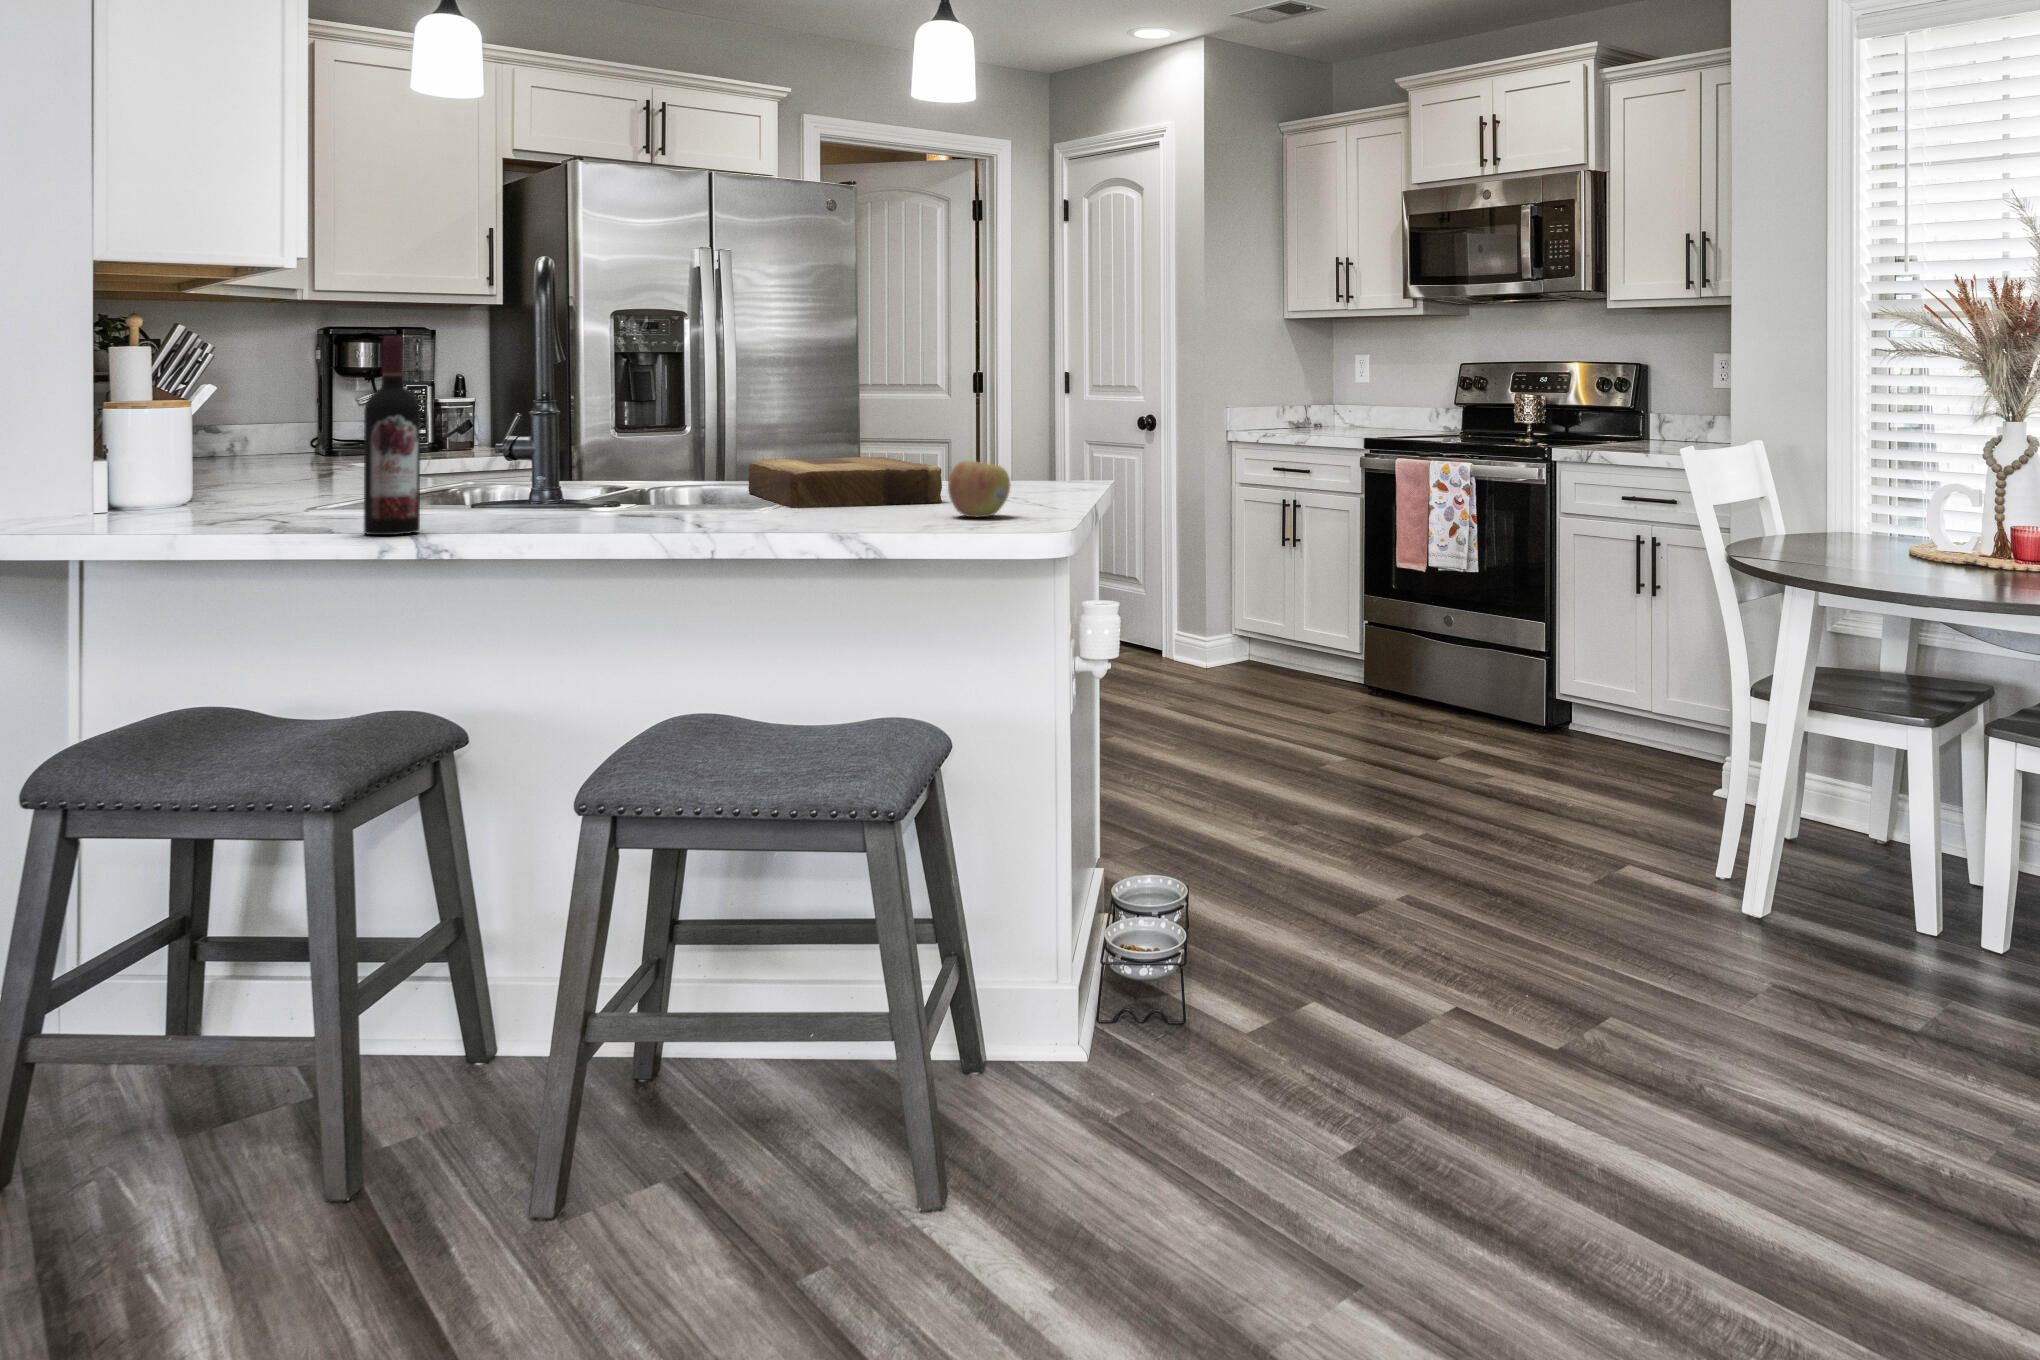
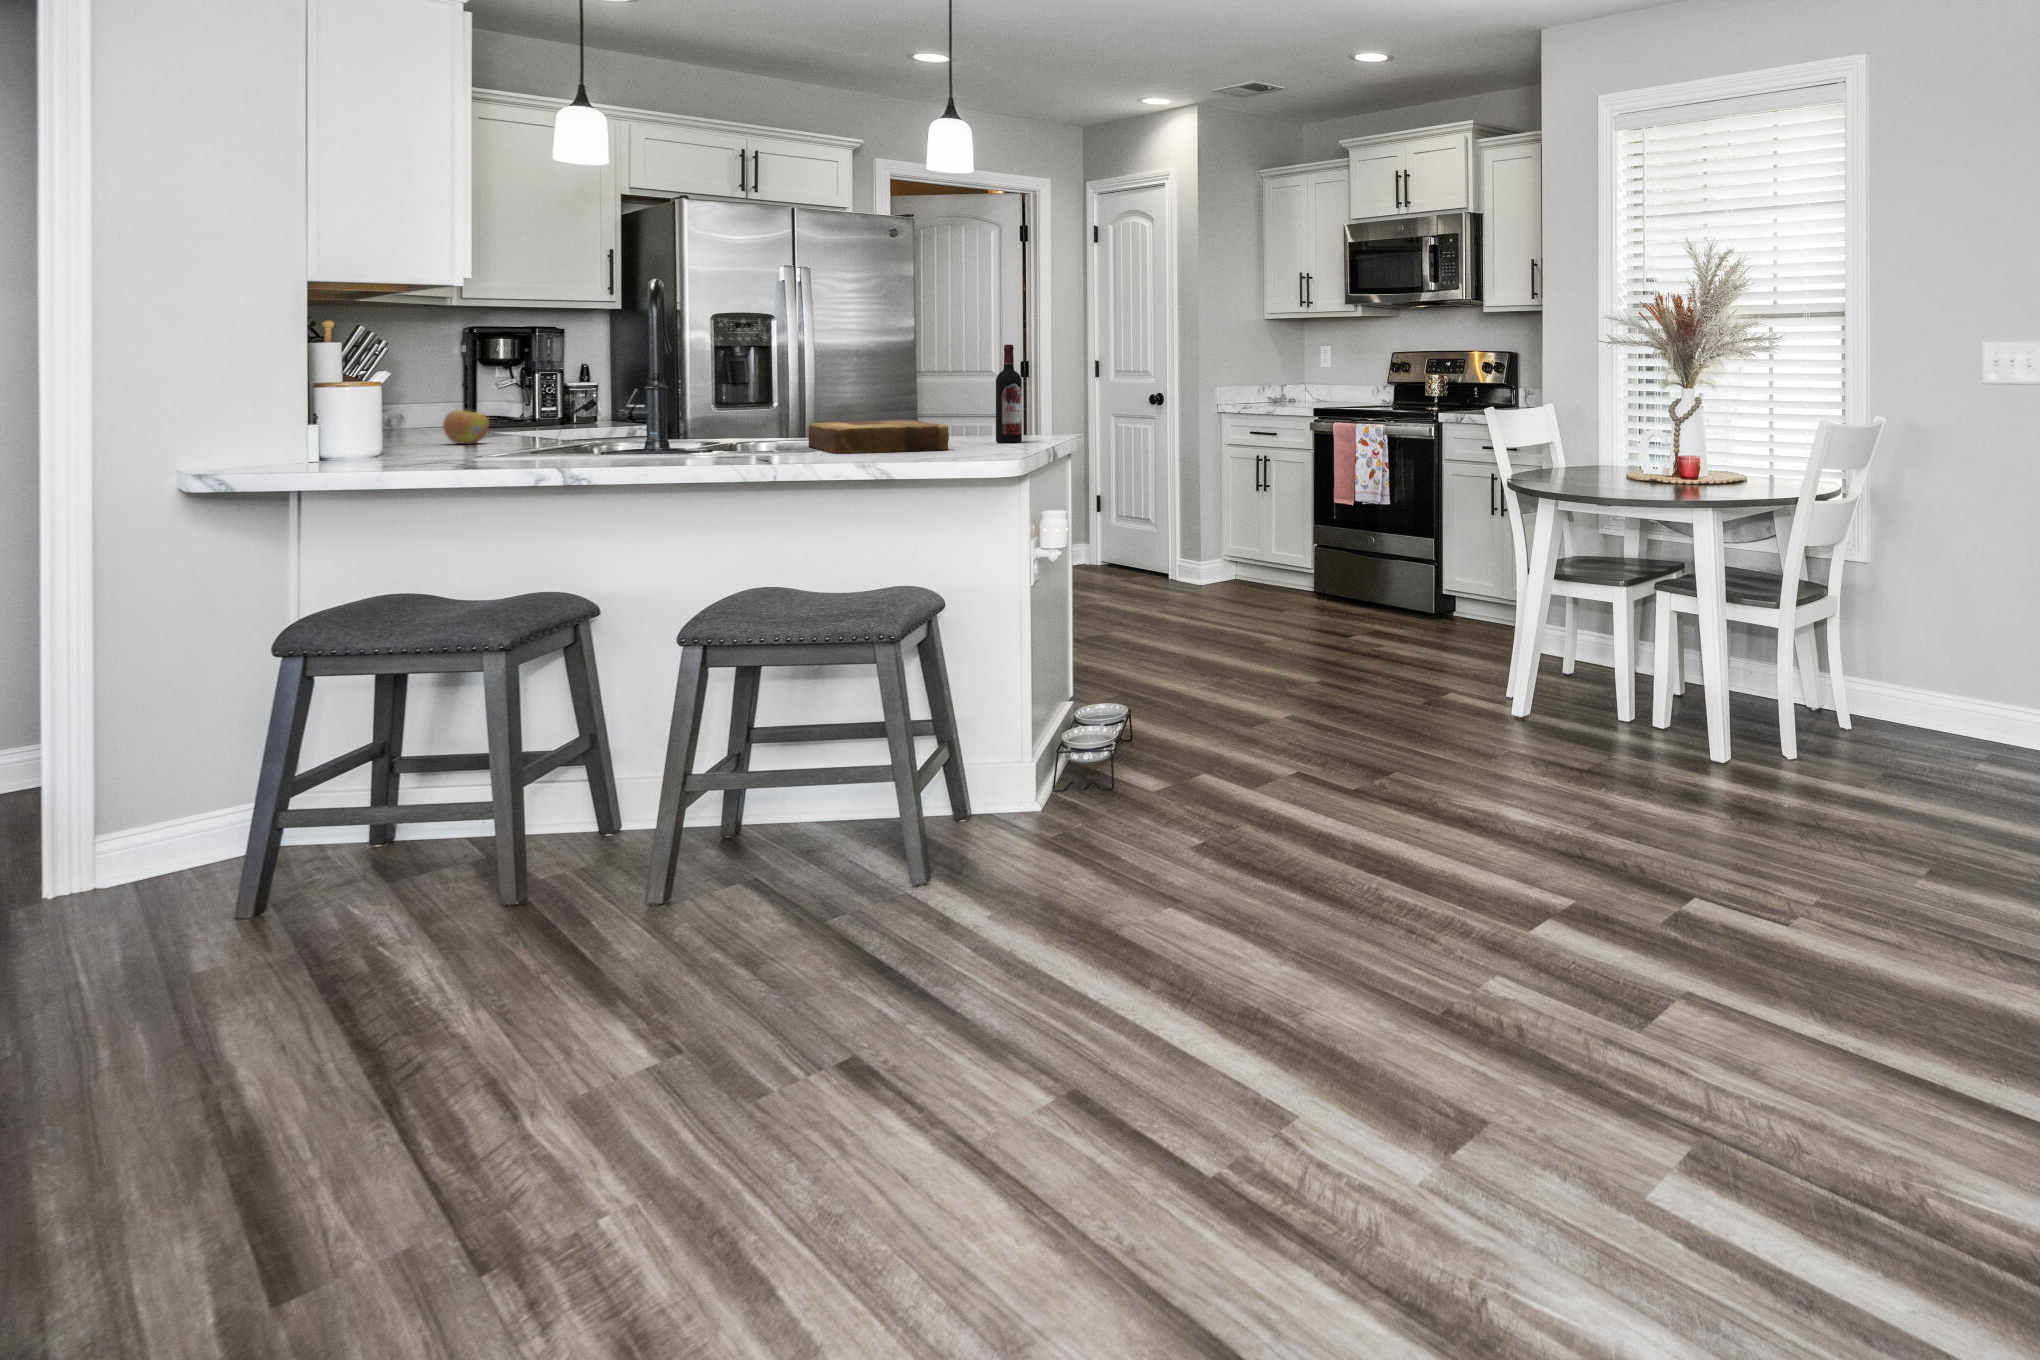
wine bottle: present [364,336,421,535] -> present [996,345,1022,443]
apple: present [948,461,1010,517] -> present [443,410,489,444]

